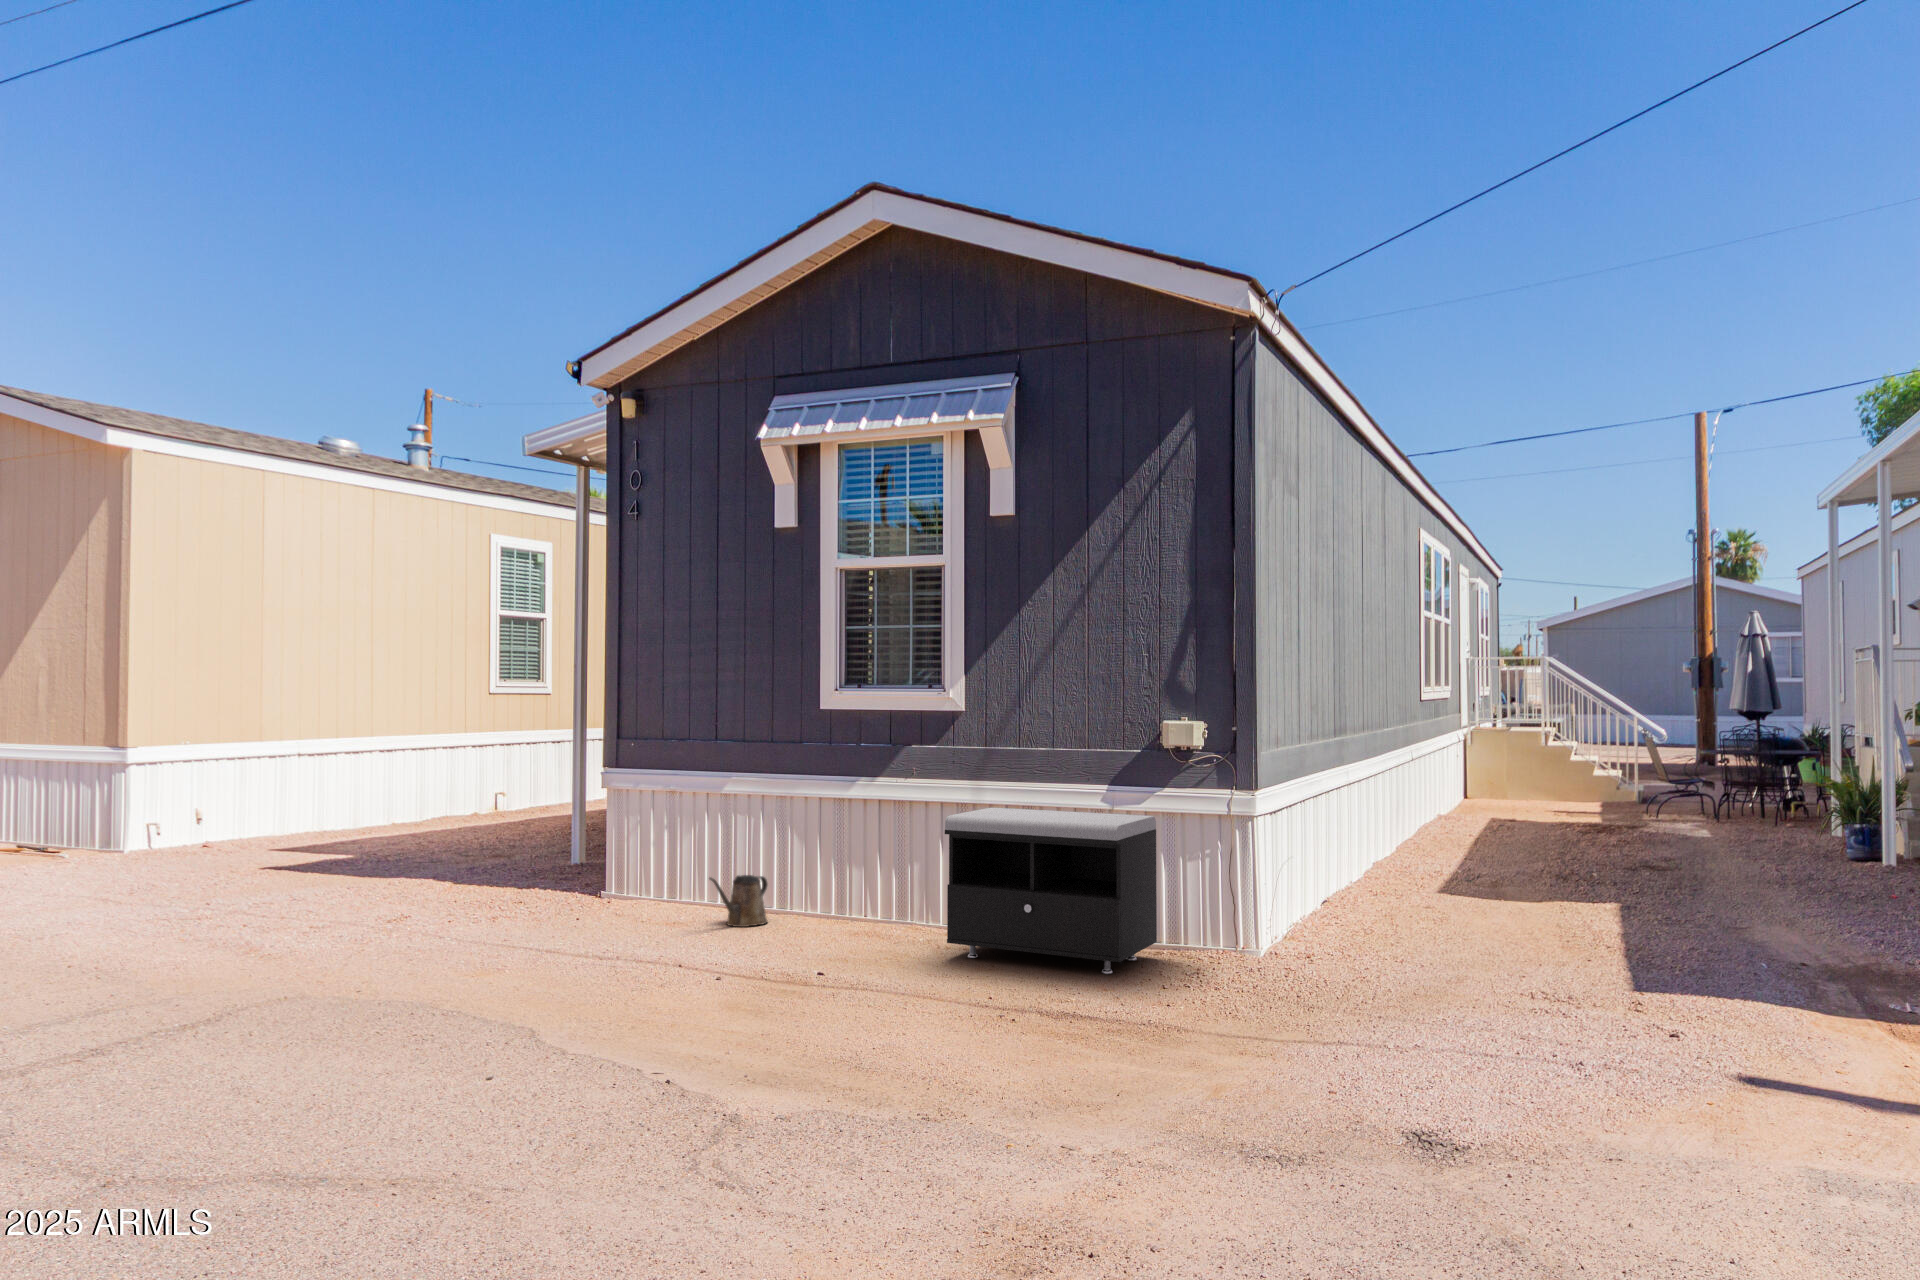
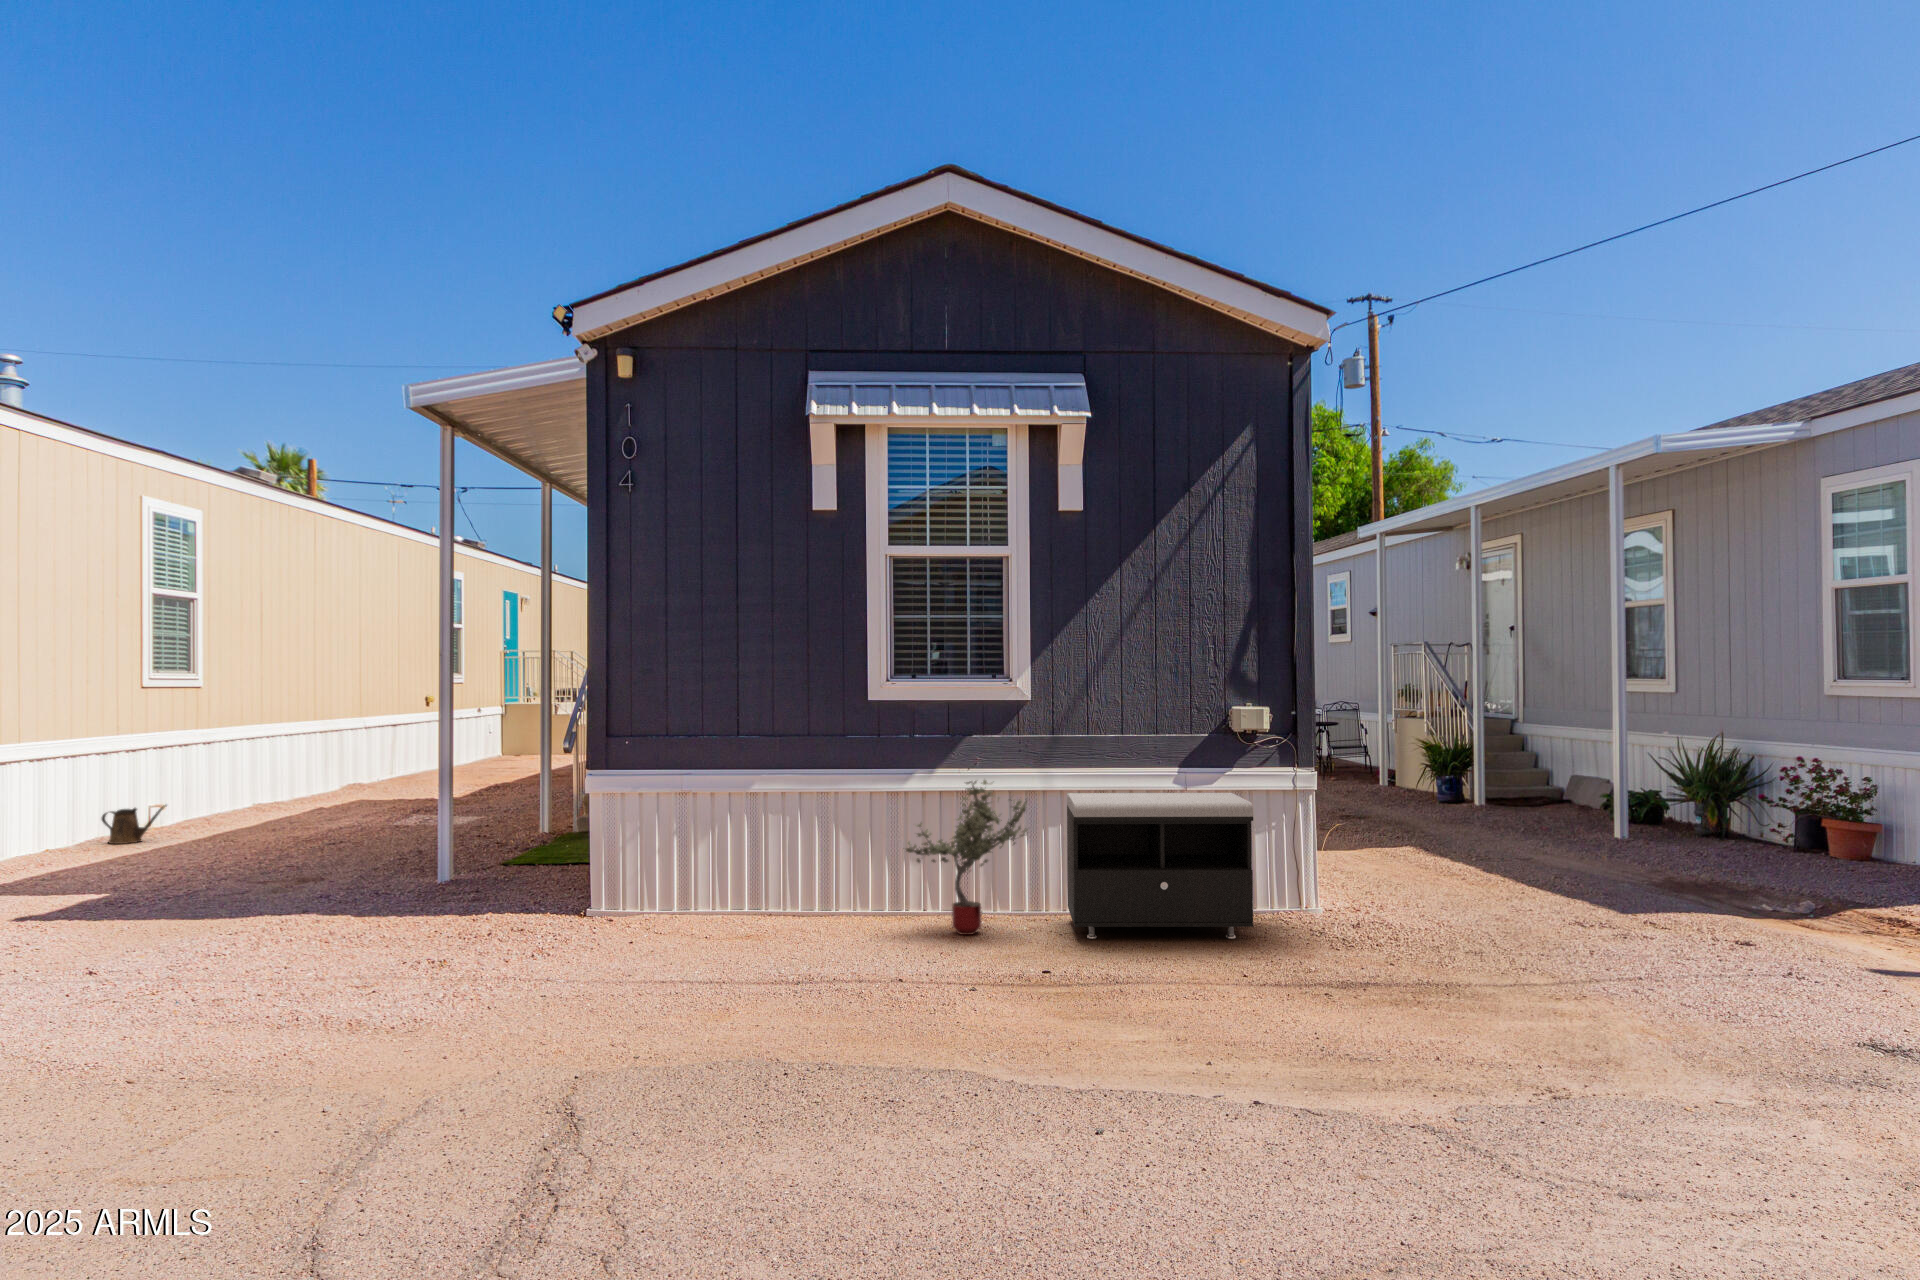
potted tree: none [822,787,930,942] -> present [906,780,1028,935]
watering can: present [709,875,768,927] -> present [101,805,166,844]

